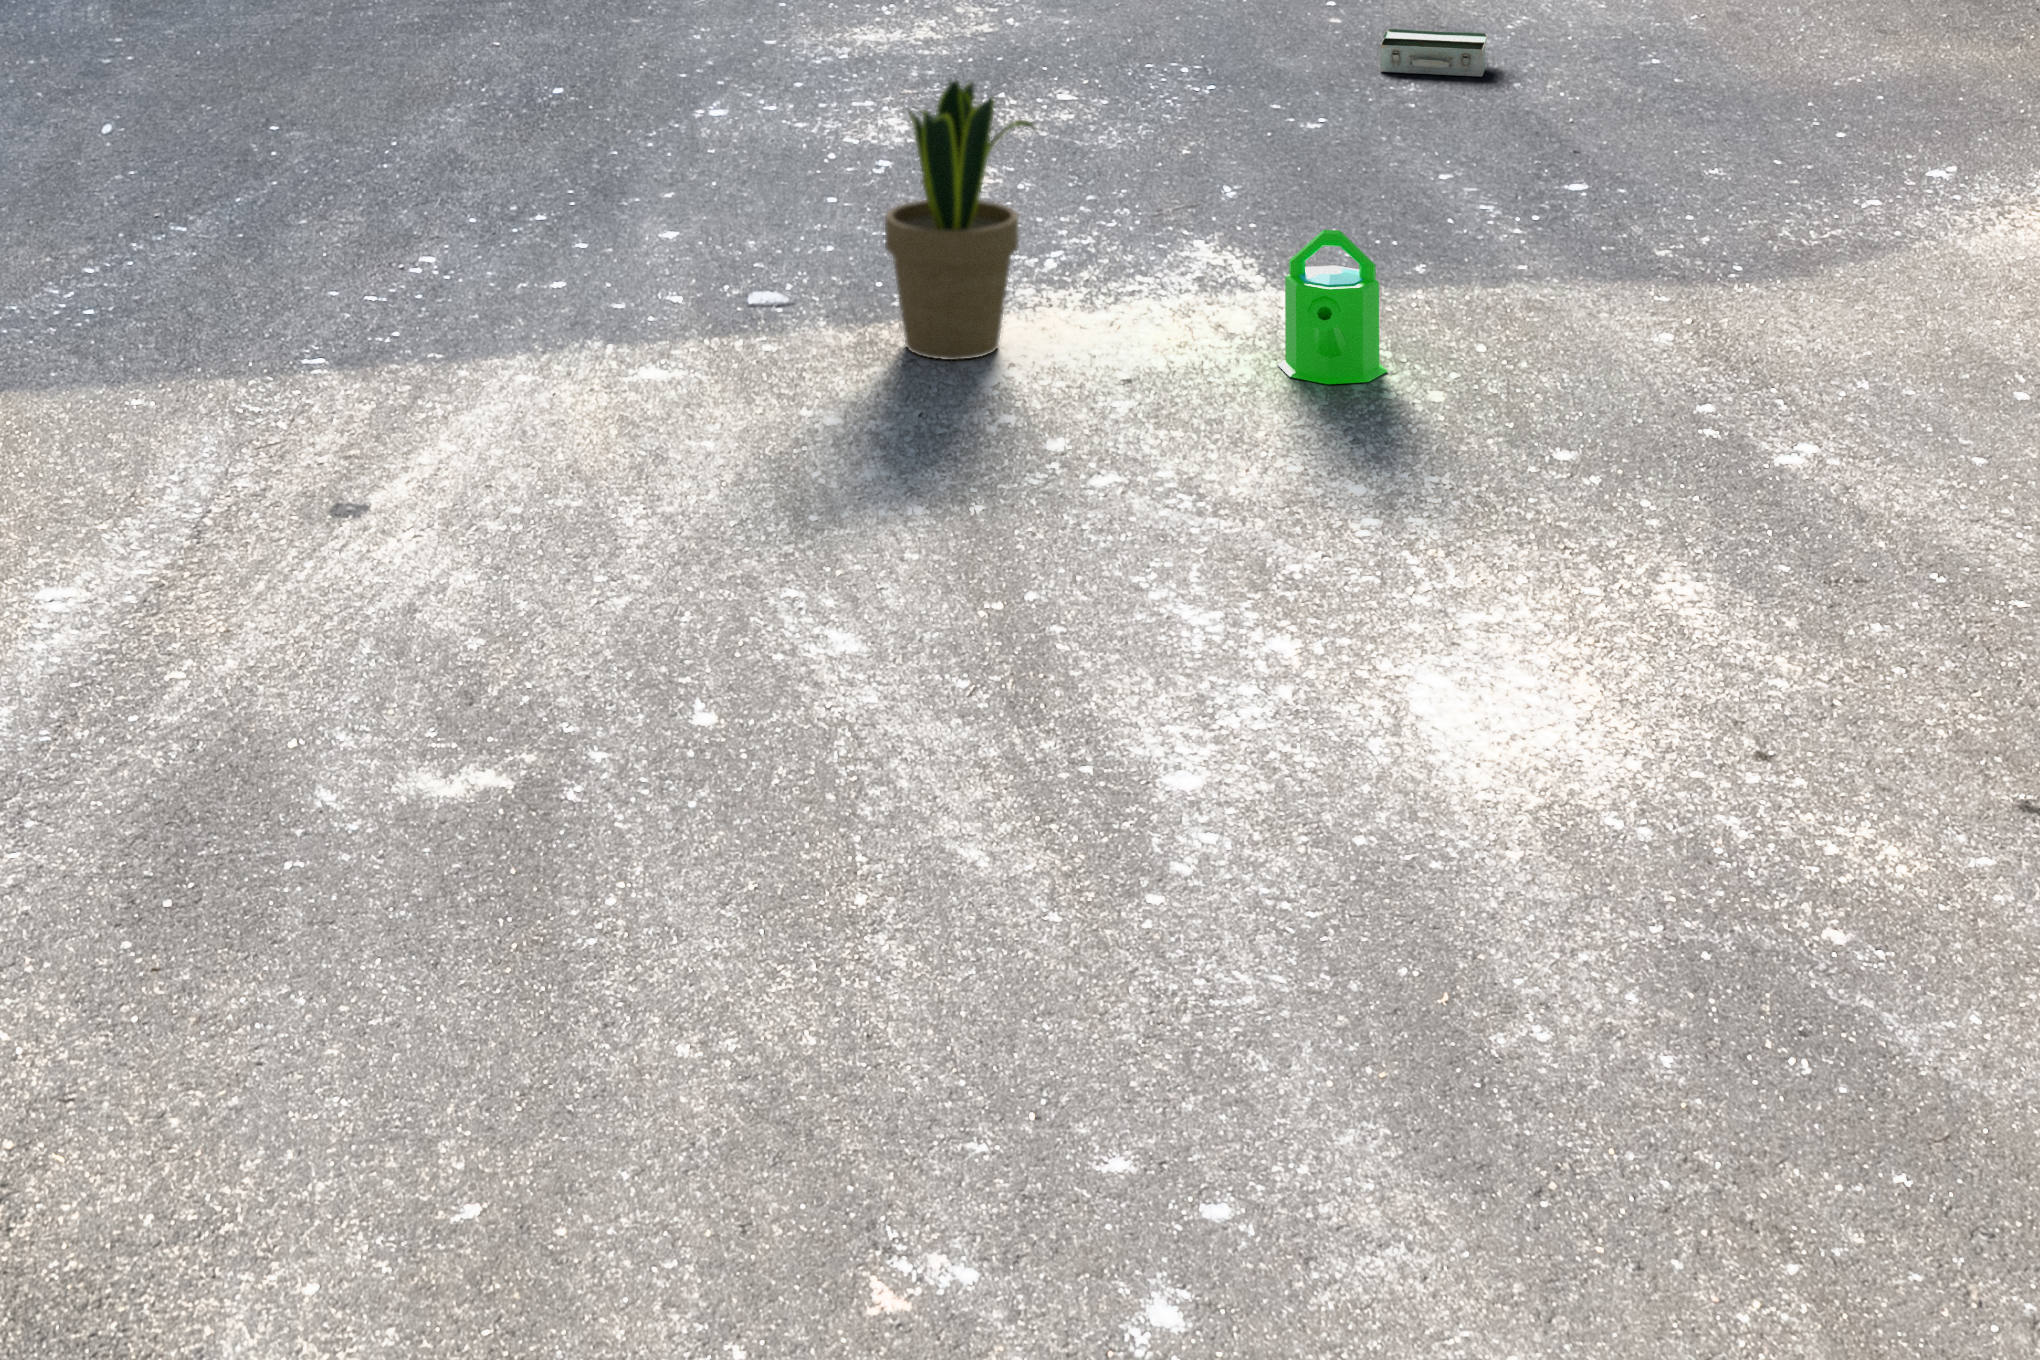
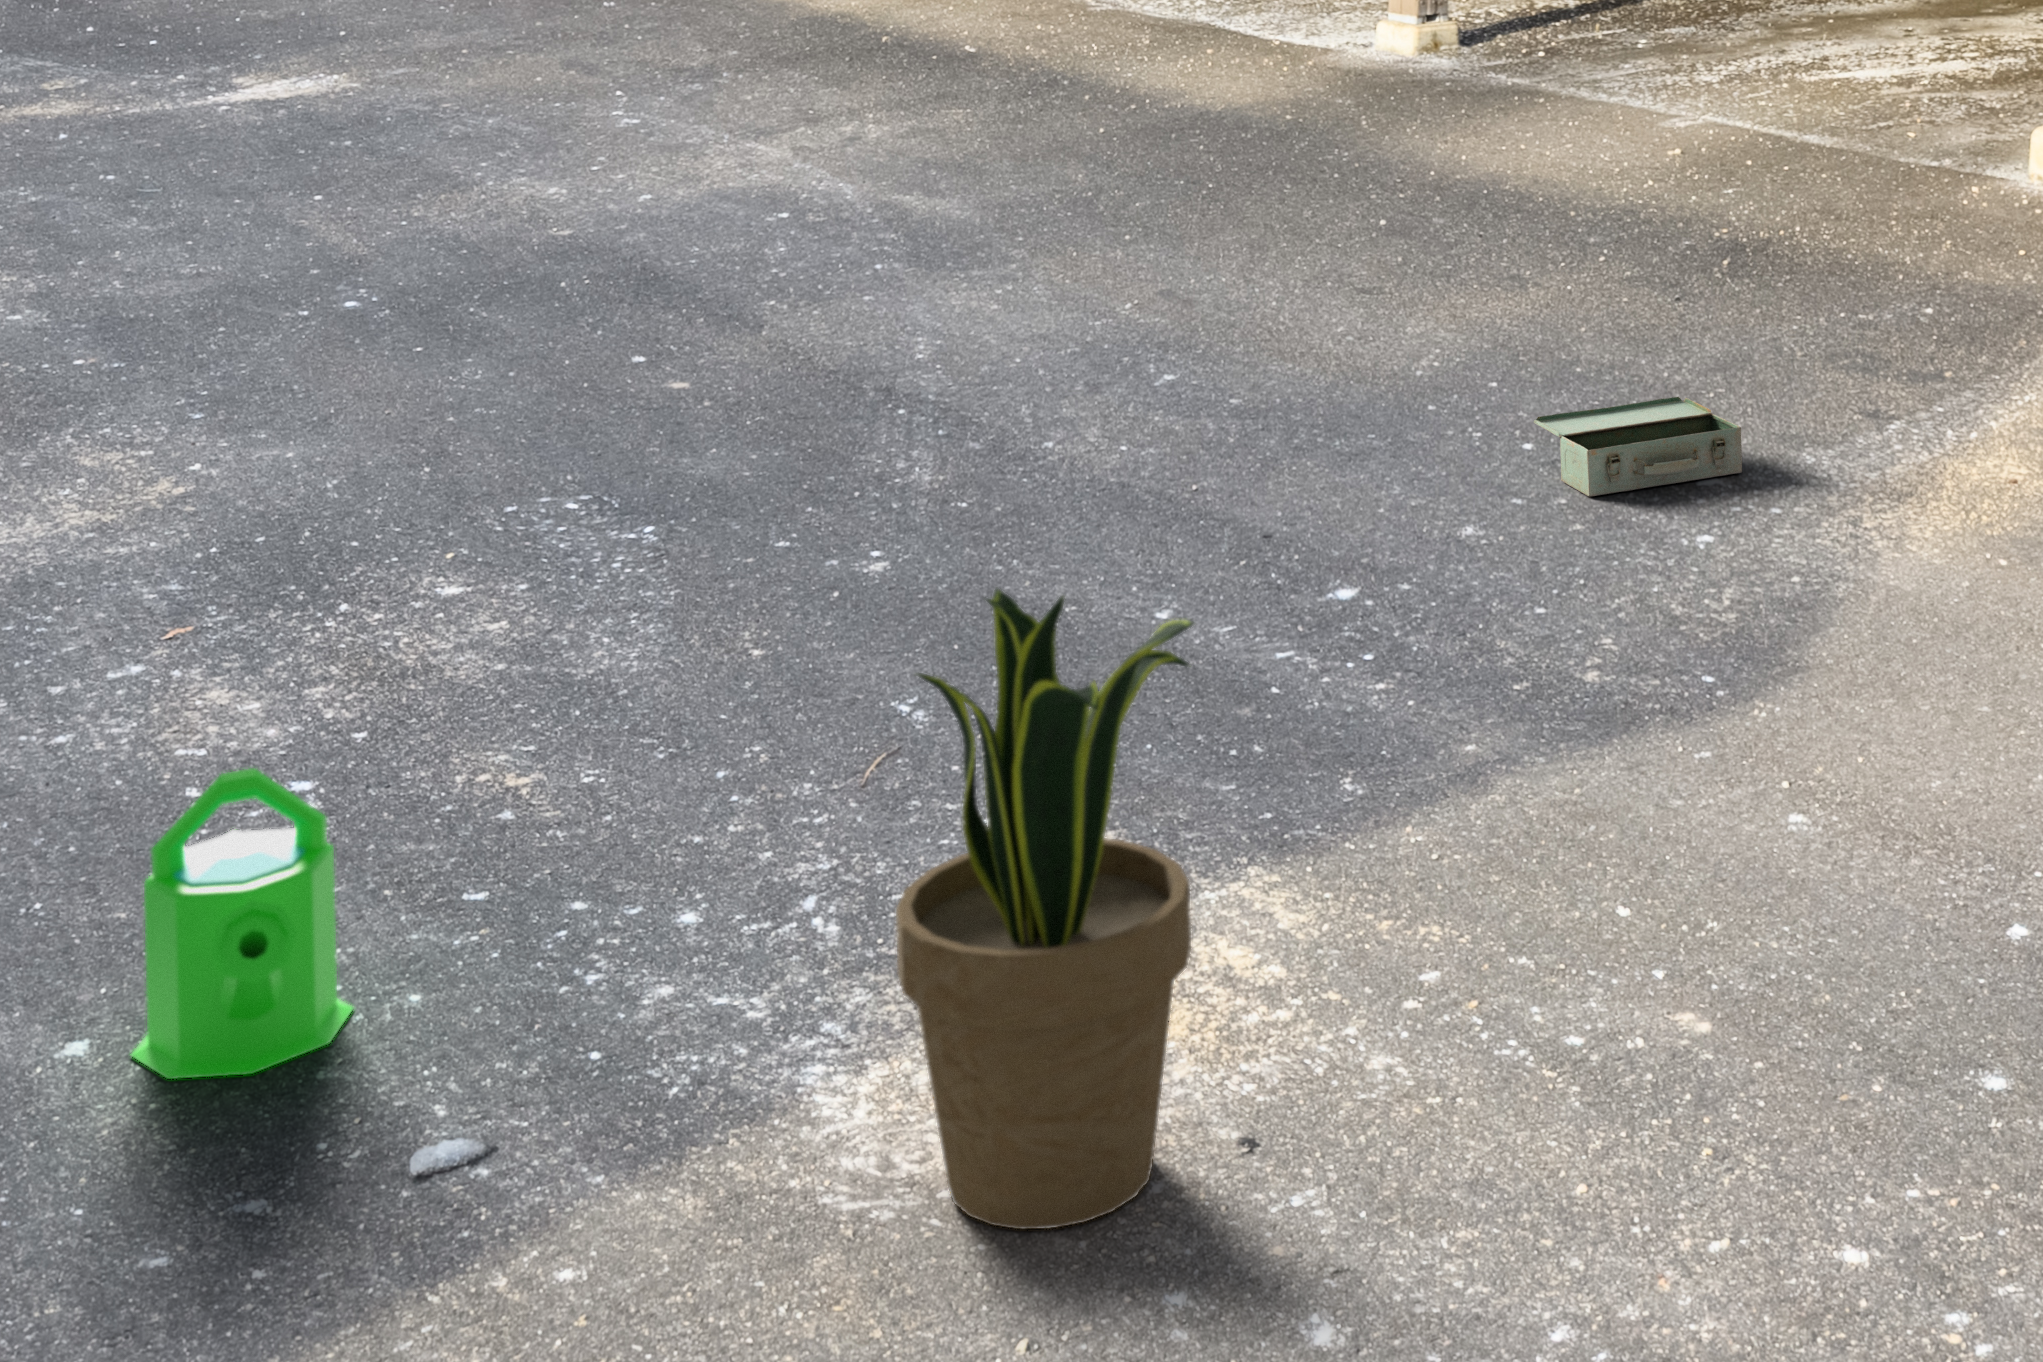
toolbox: present [1380,29,1488,77] -> present [1534,397,1742,496]
watering can: present [1277,230,1387,384] -> present [132,768,353,1079]

